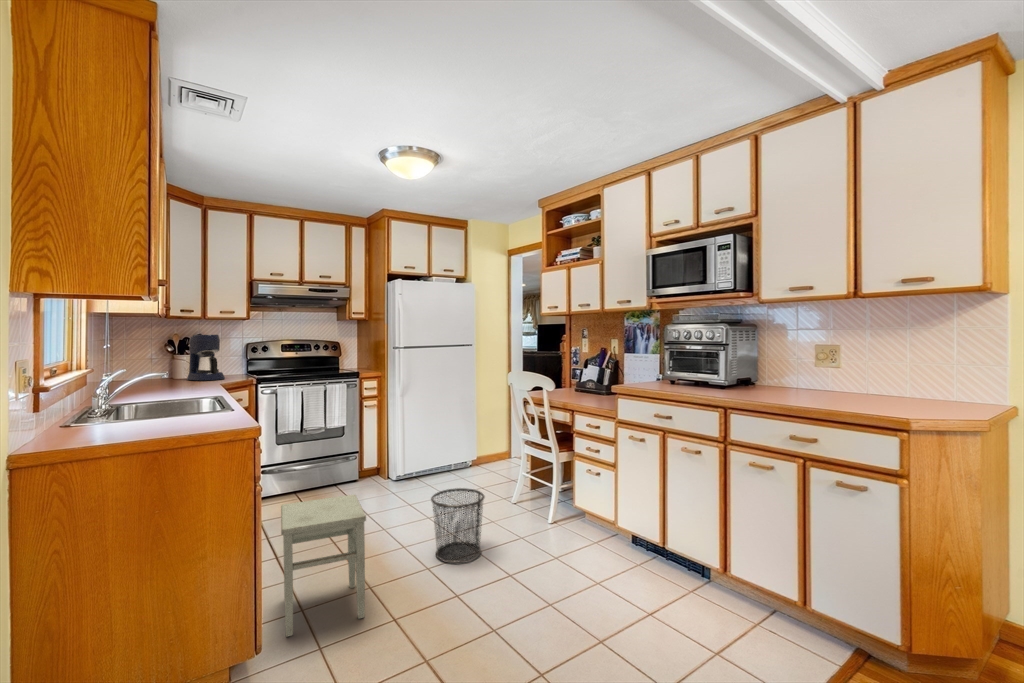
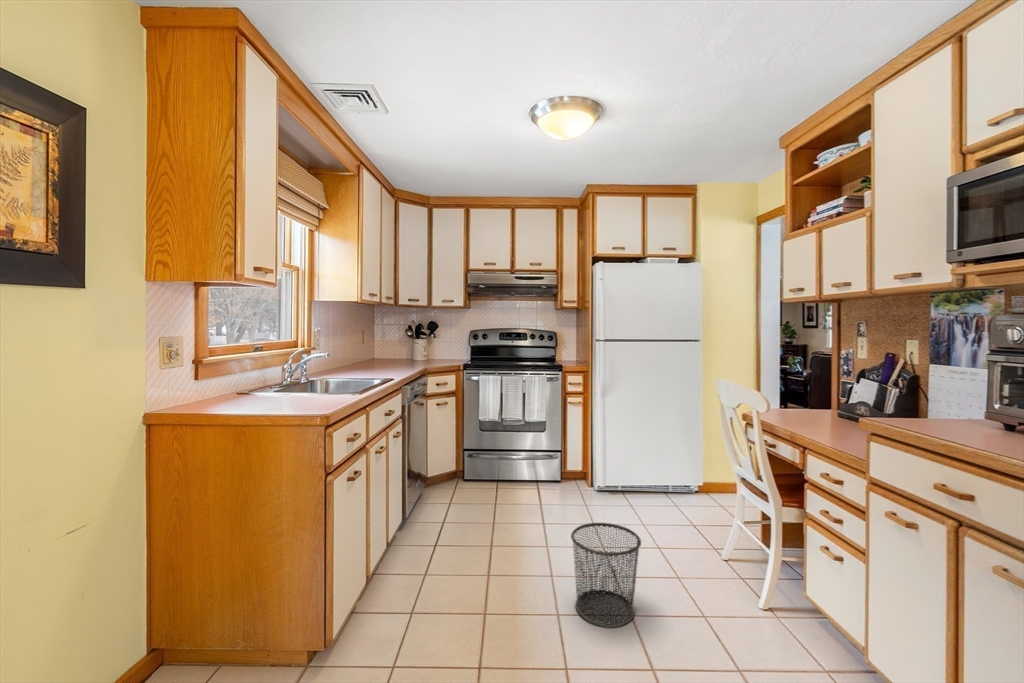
coffee maker: present [187,335,225,381] -> none [417,323,444,364]
stool: present [281,495,366,637] -> none [371,503,476,657]

